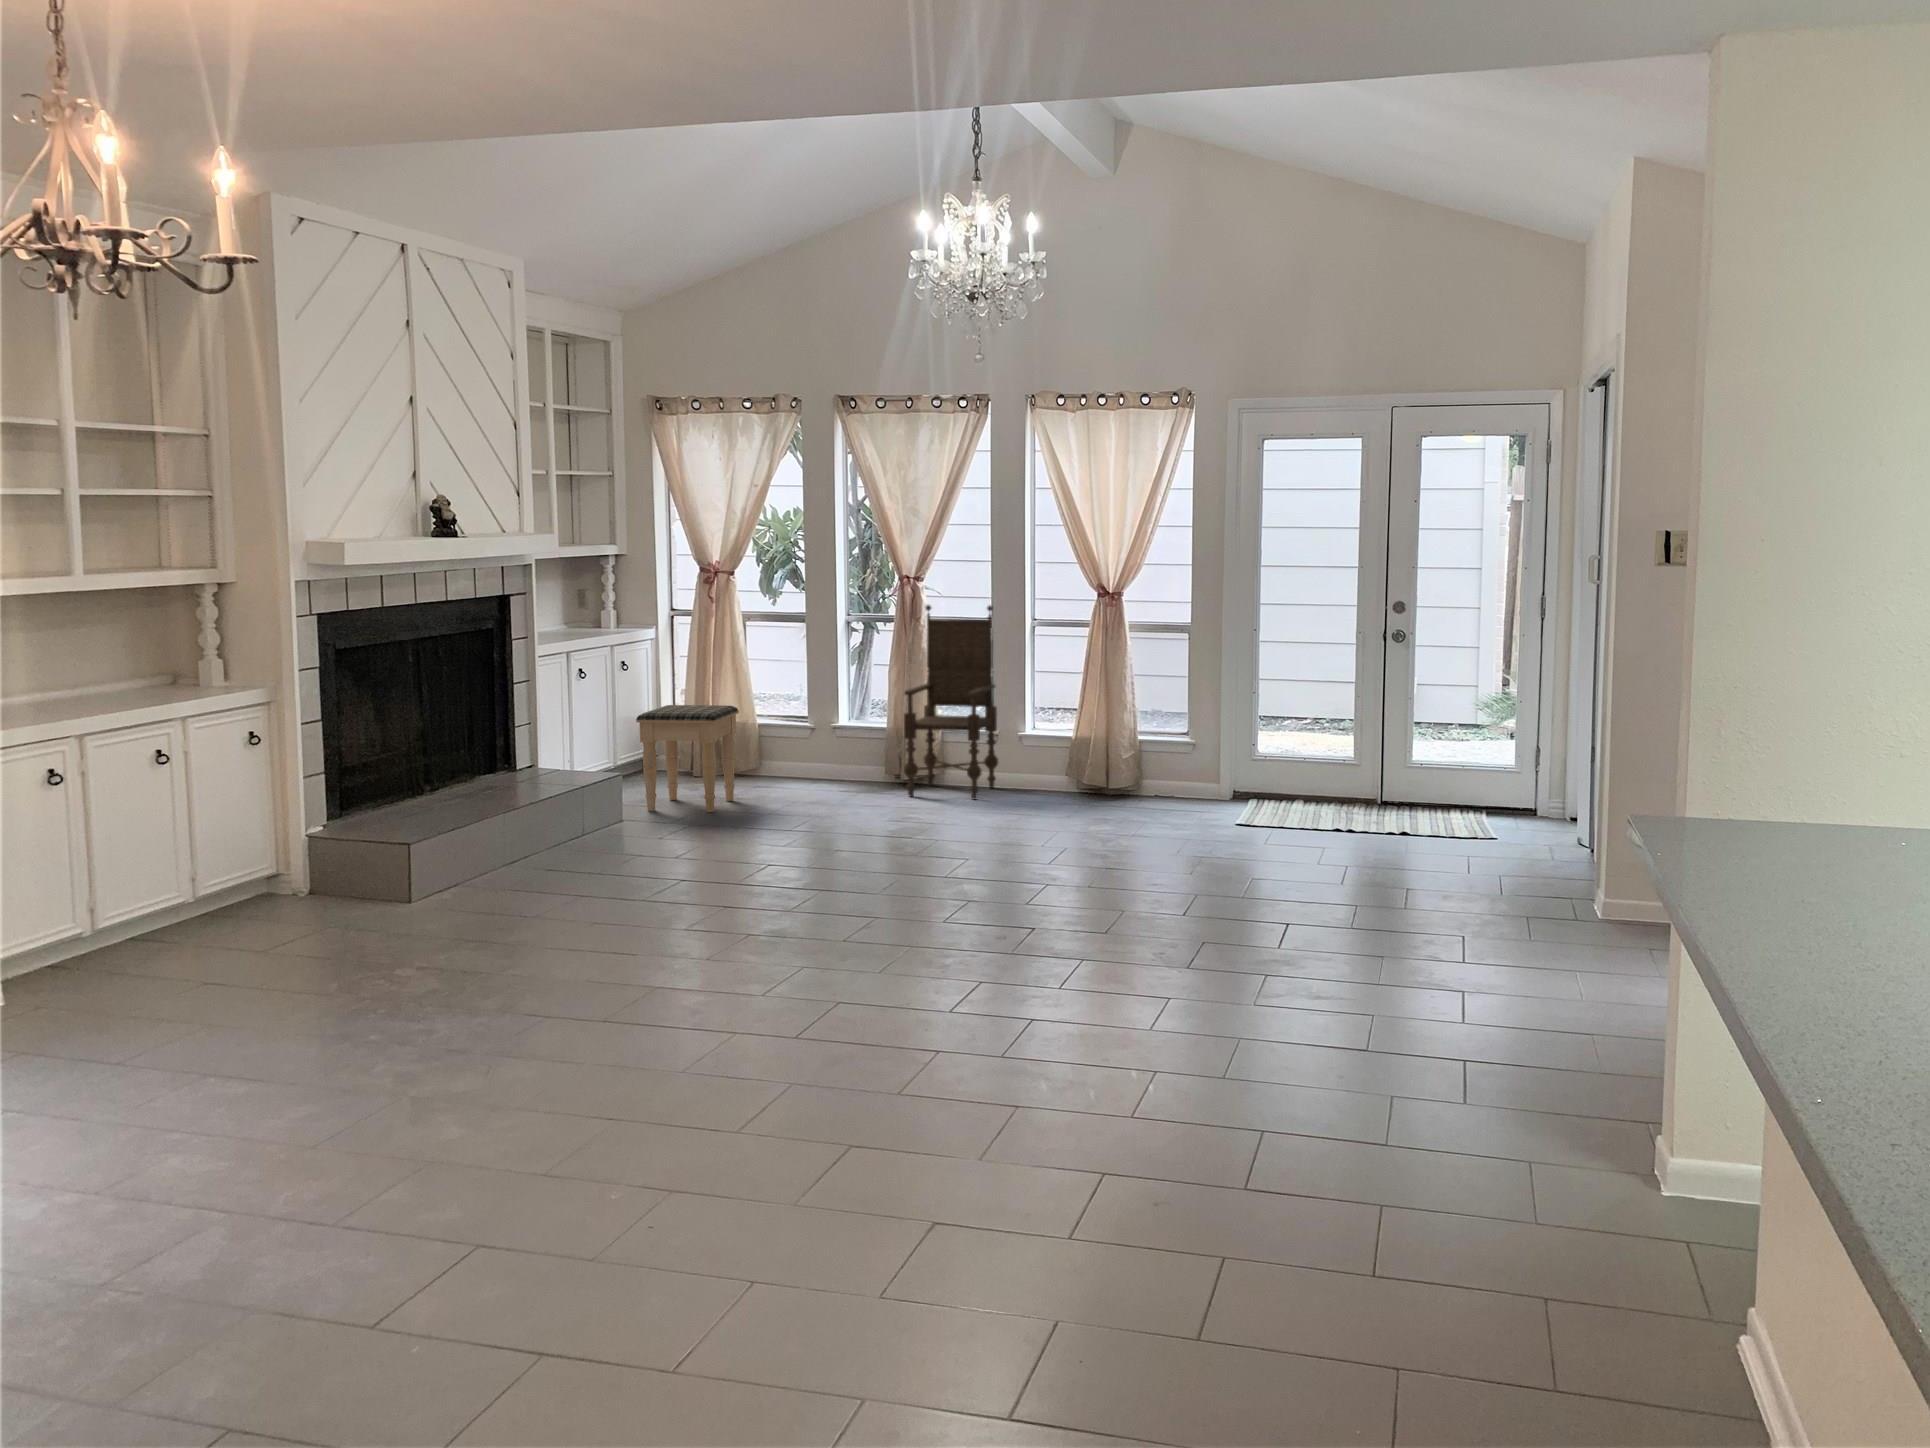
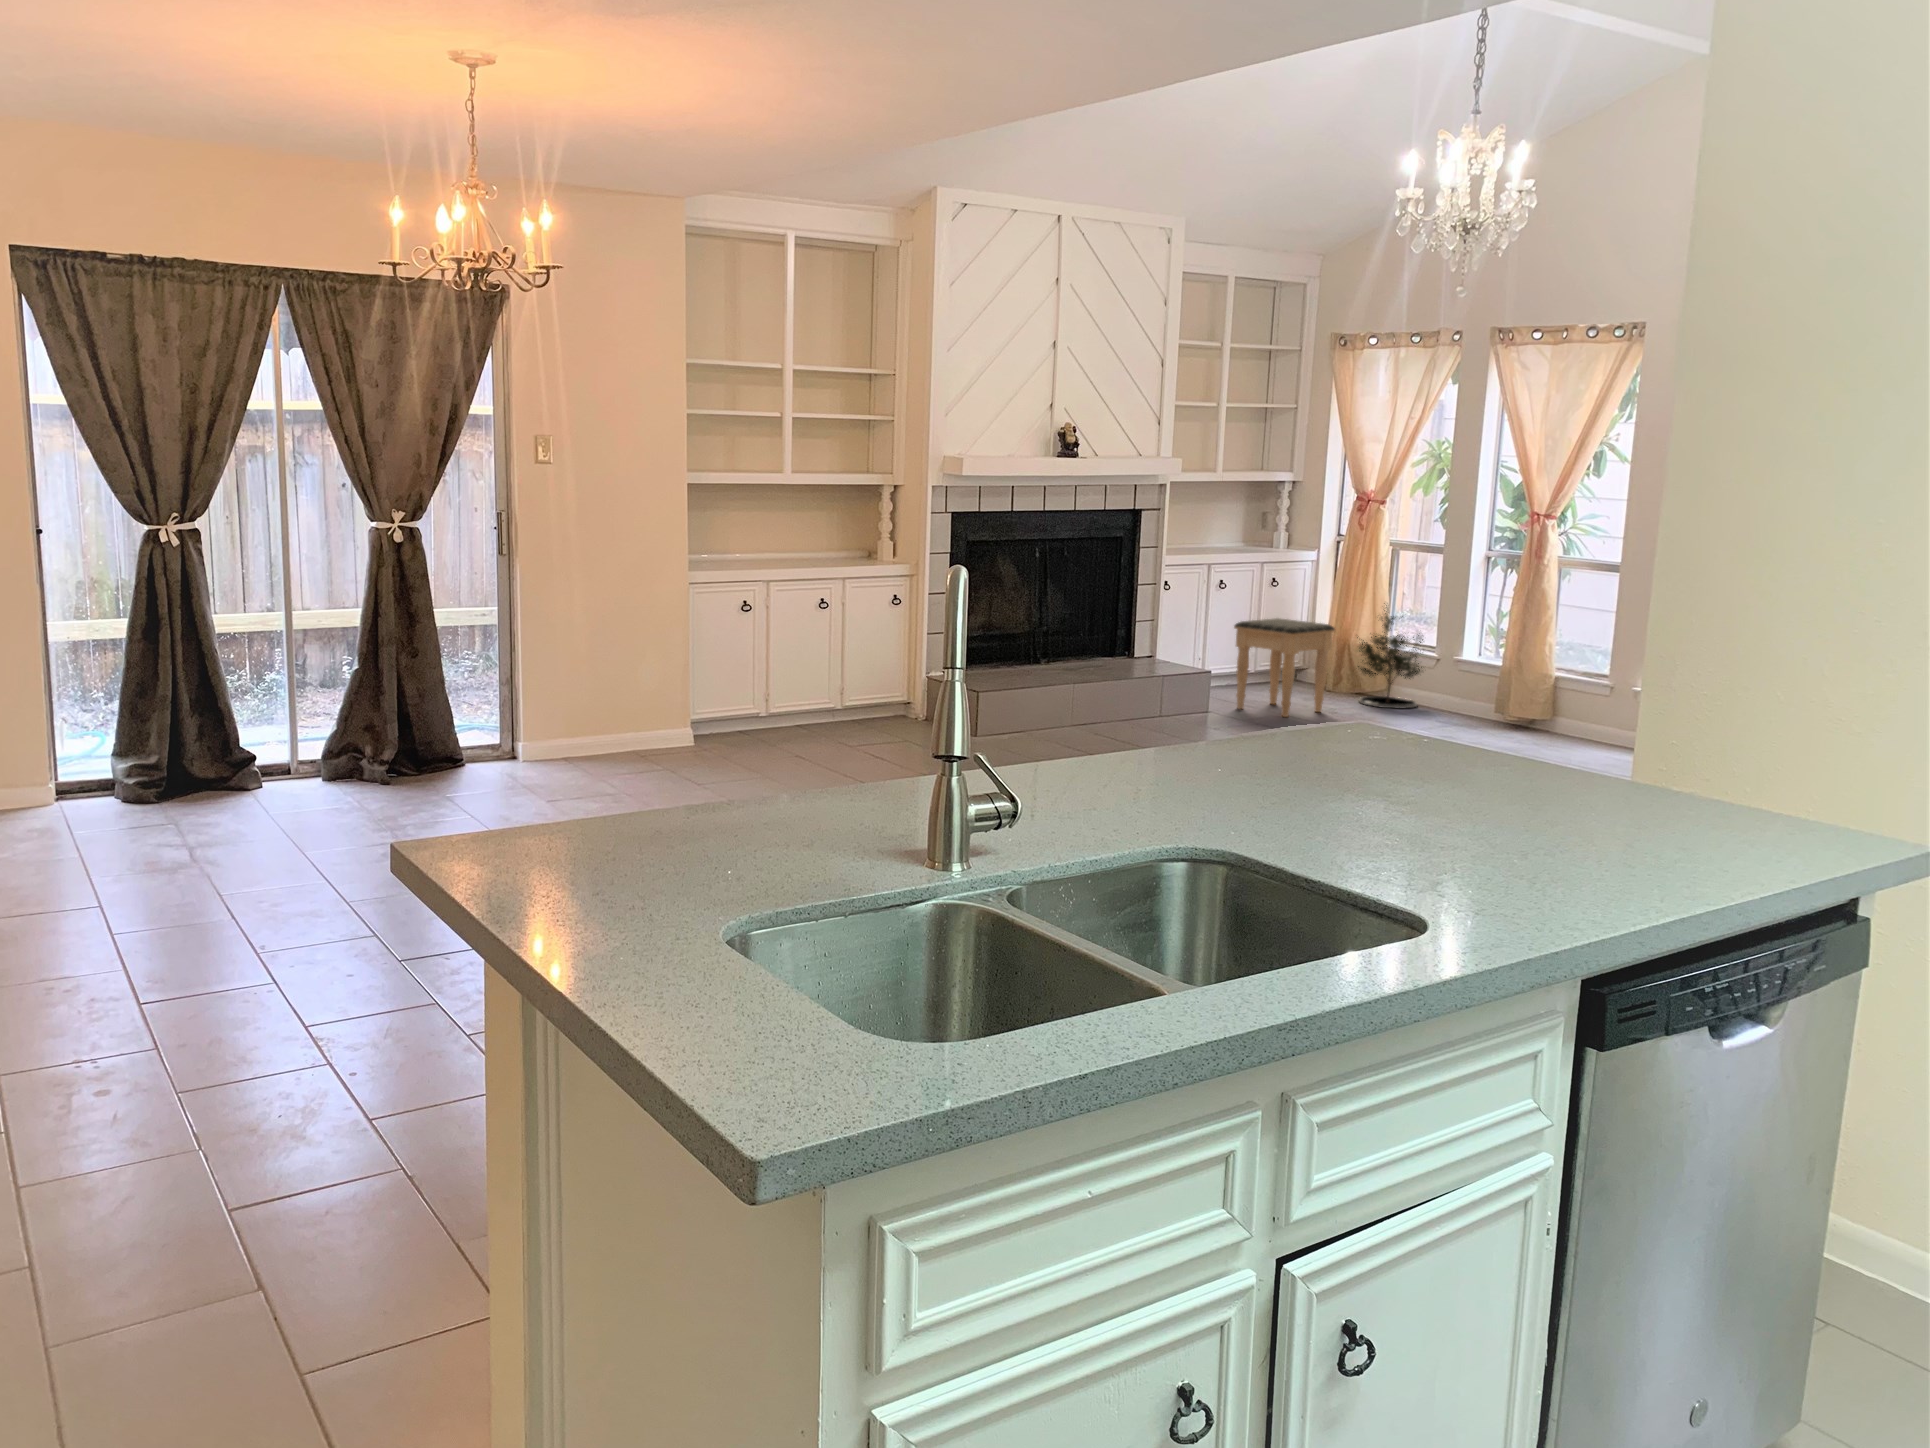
armchair: present [904,605,998,799] -> none [1486,543,1616,746]
potted tree: none [736,675,808,786] -> present [1357,603,1423,708]

